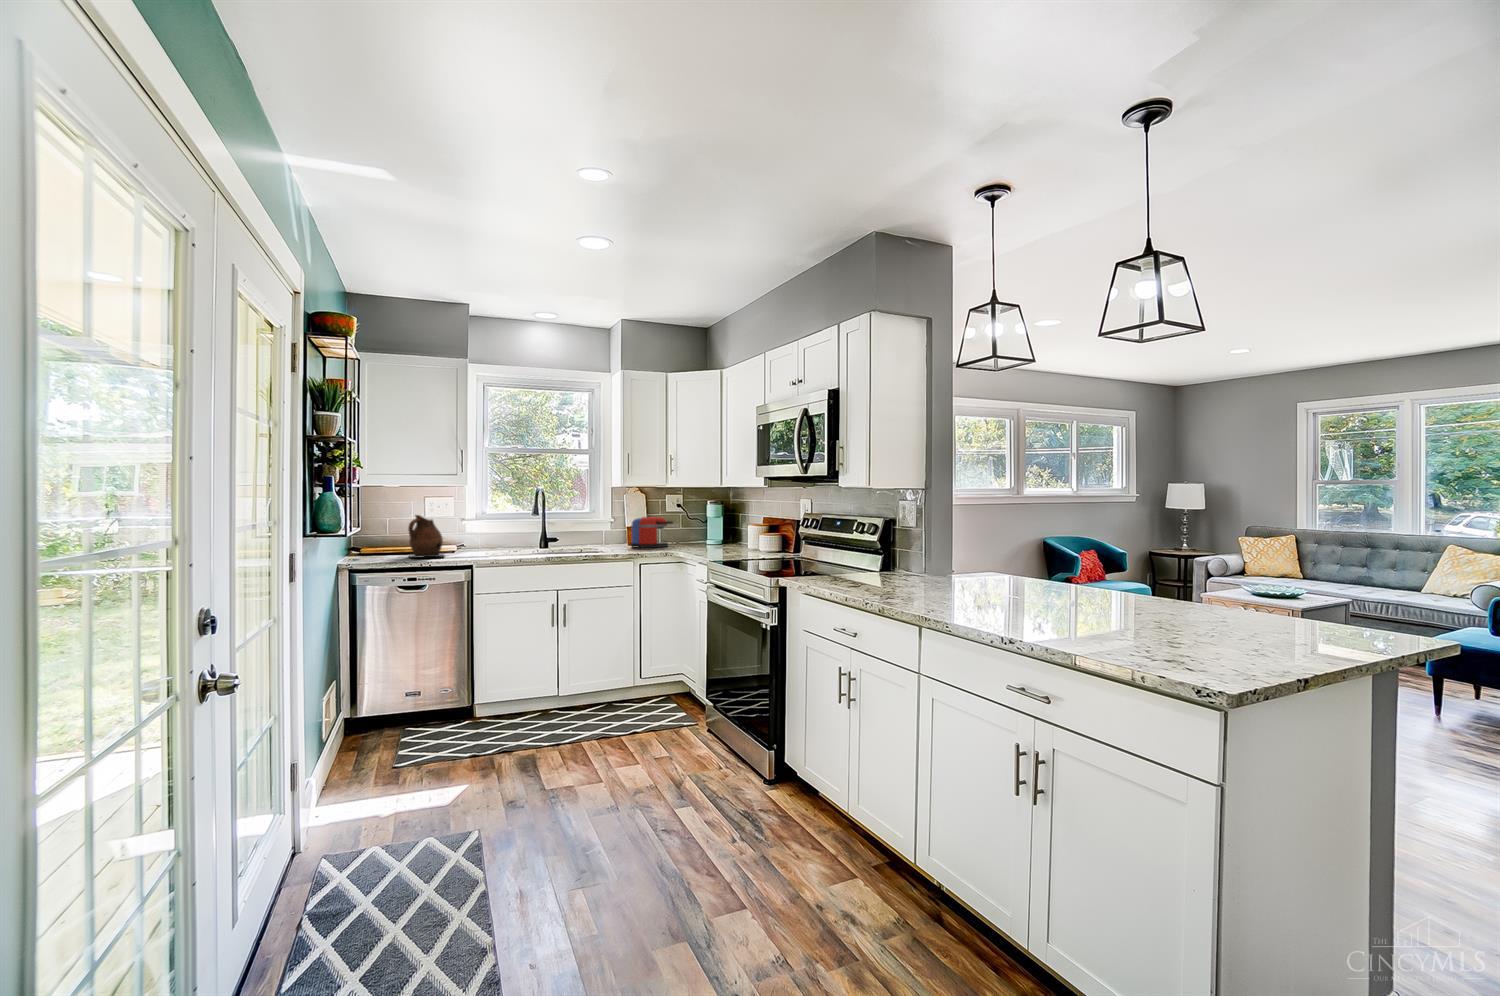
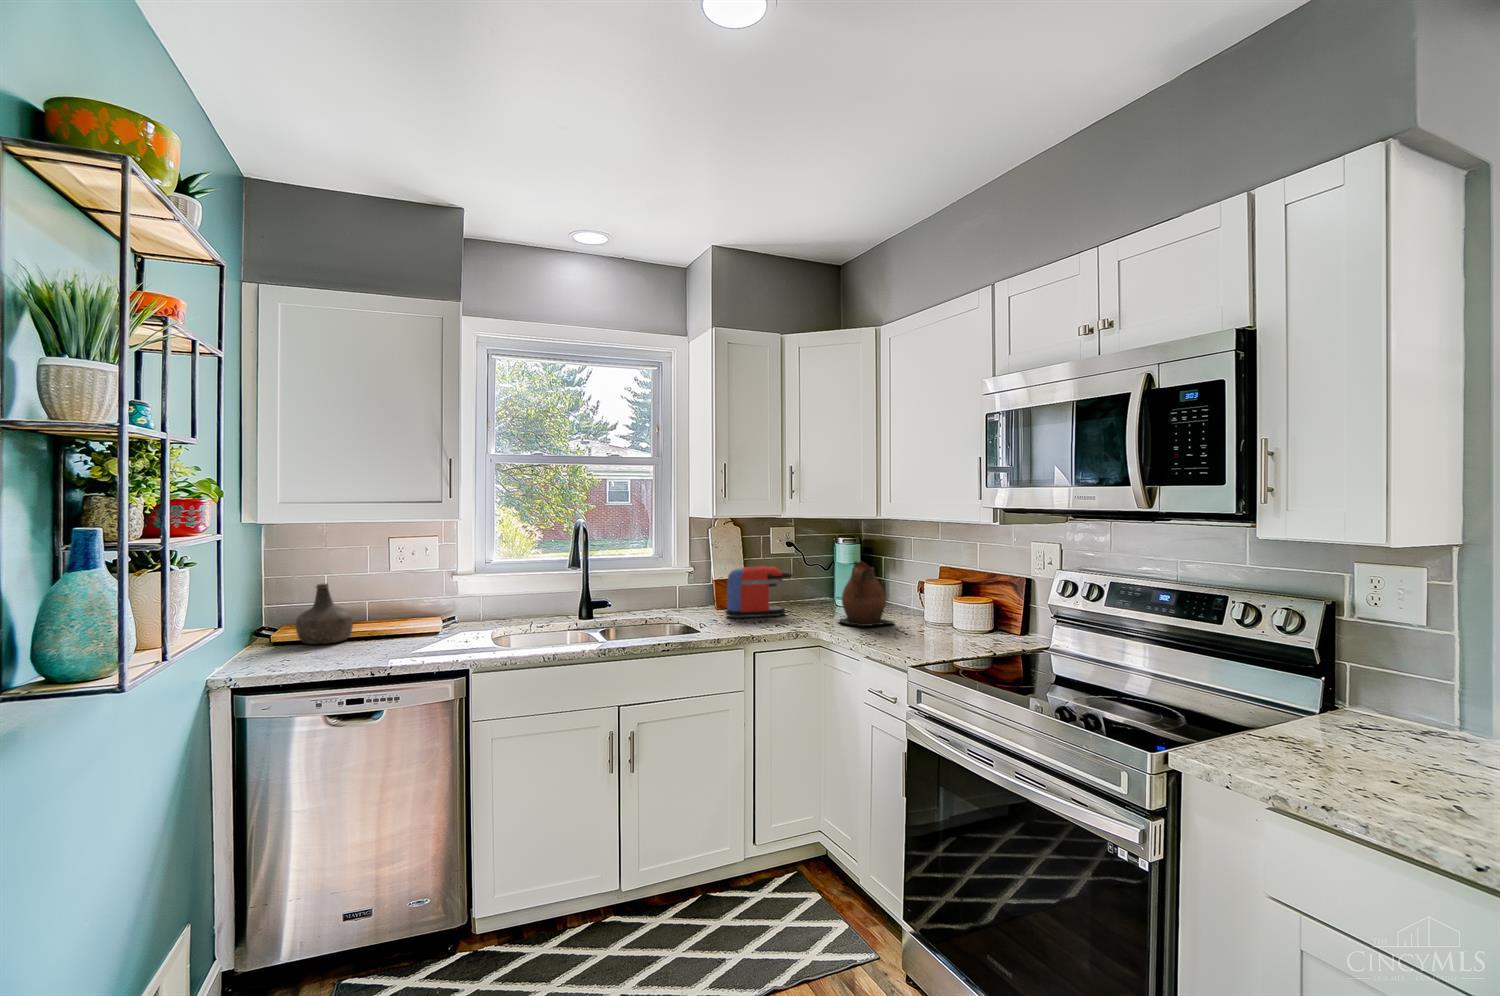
ceramic pitcher: present [408,515,444,558] -> present [839,561,894,626]
bottle: none [374,521,405,555] -> present [296,584,353,644]

